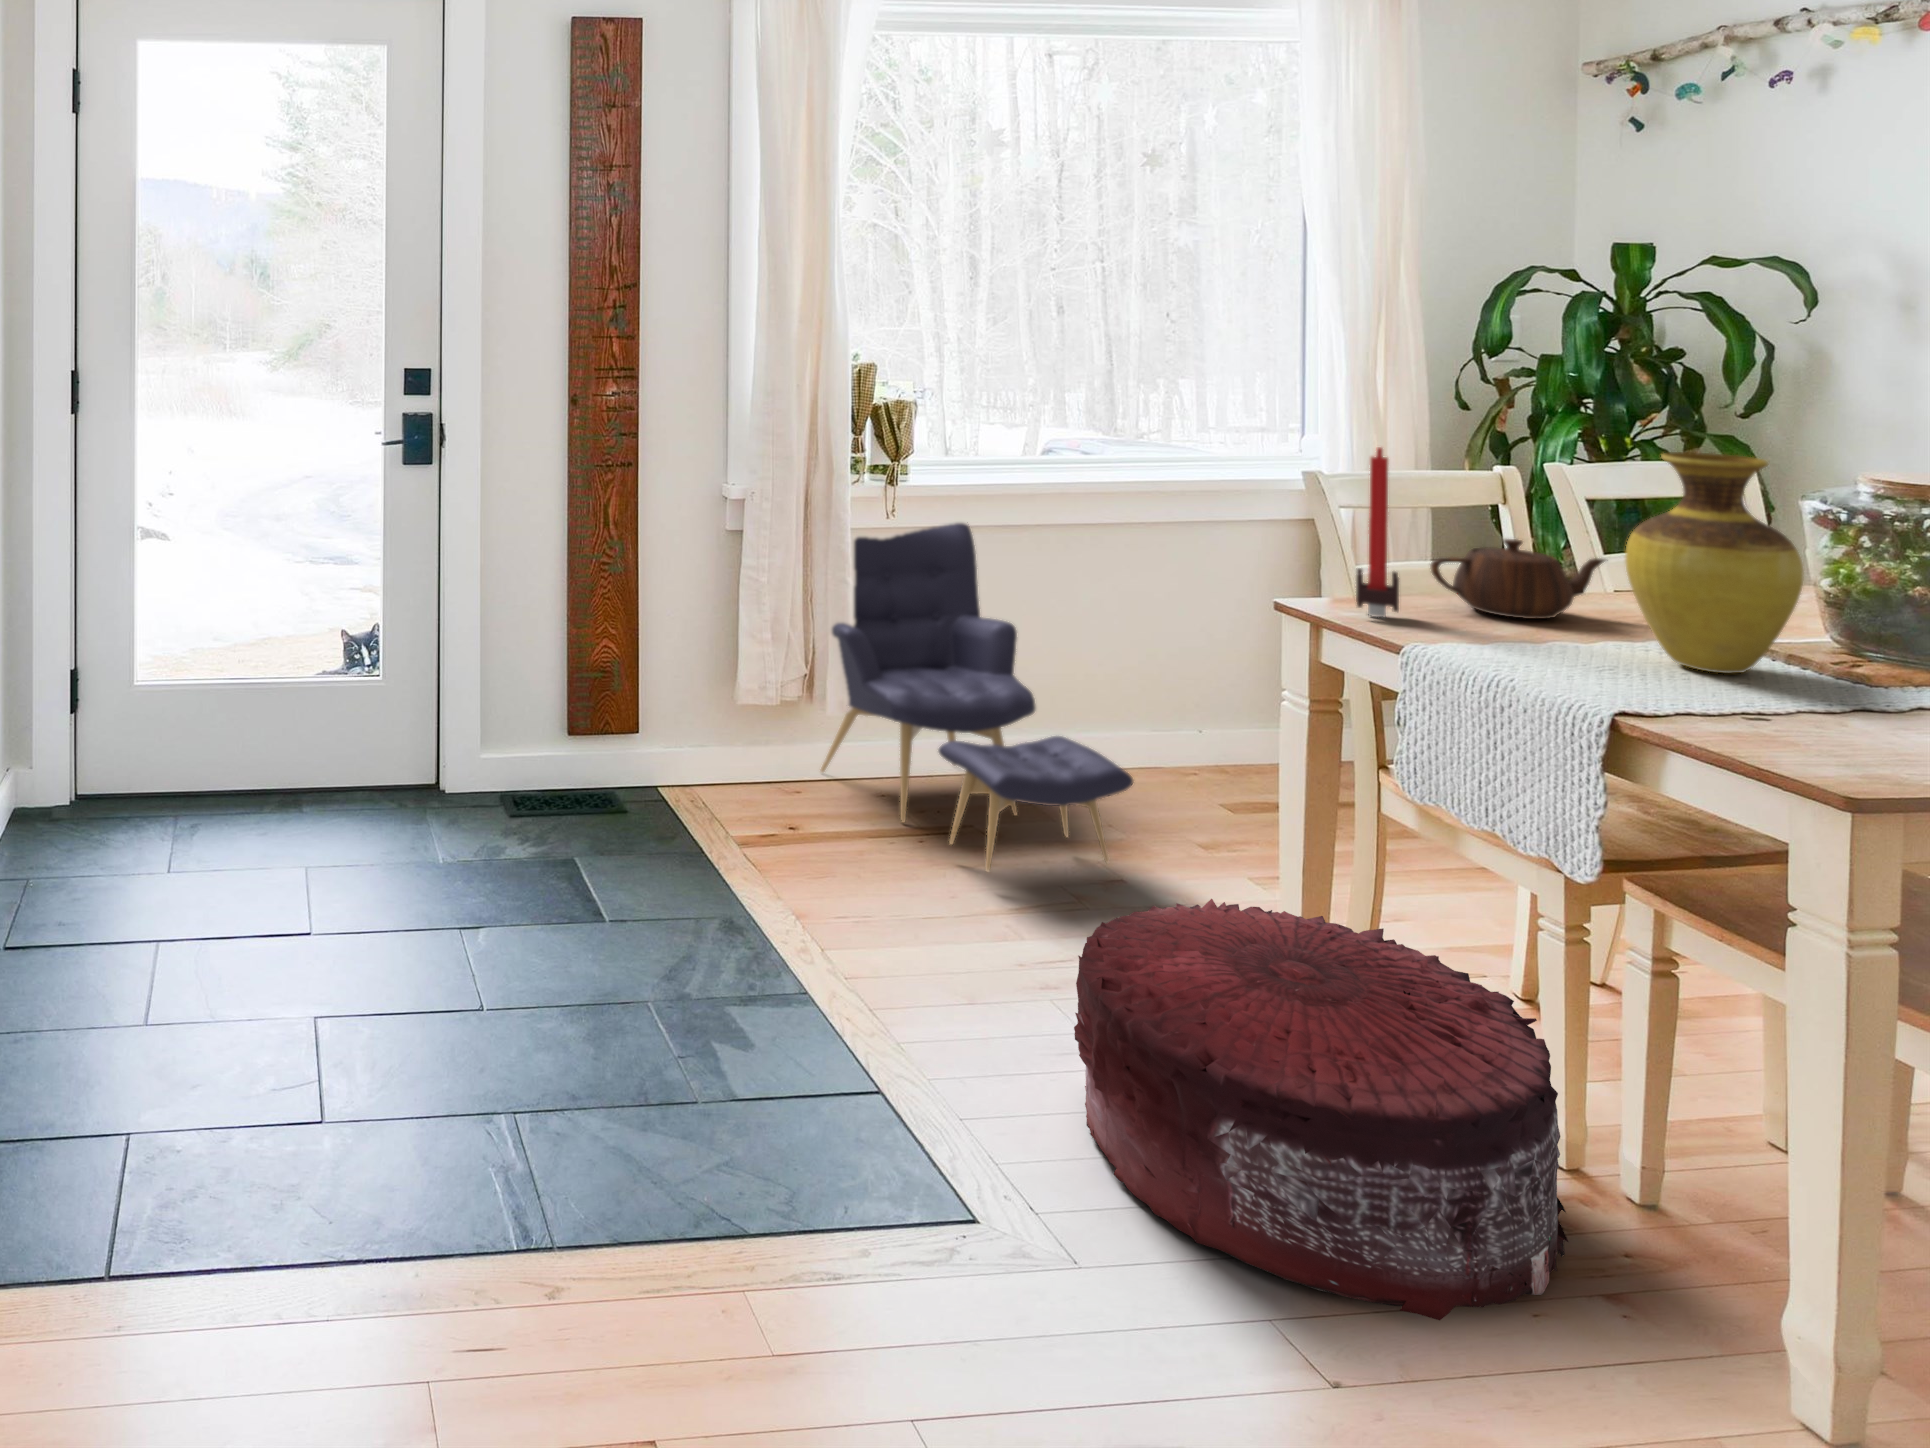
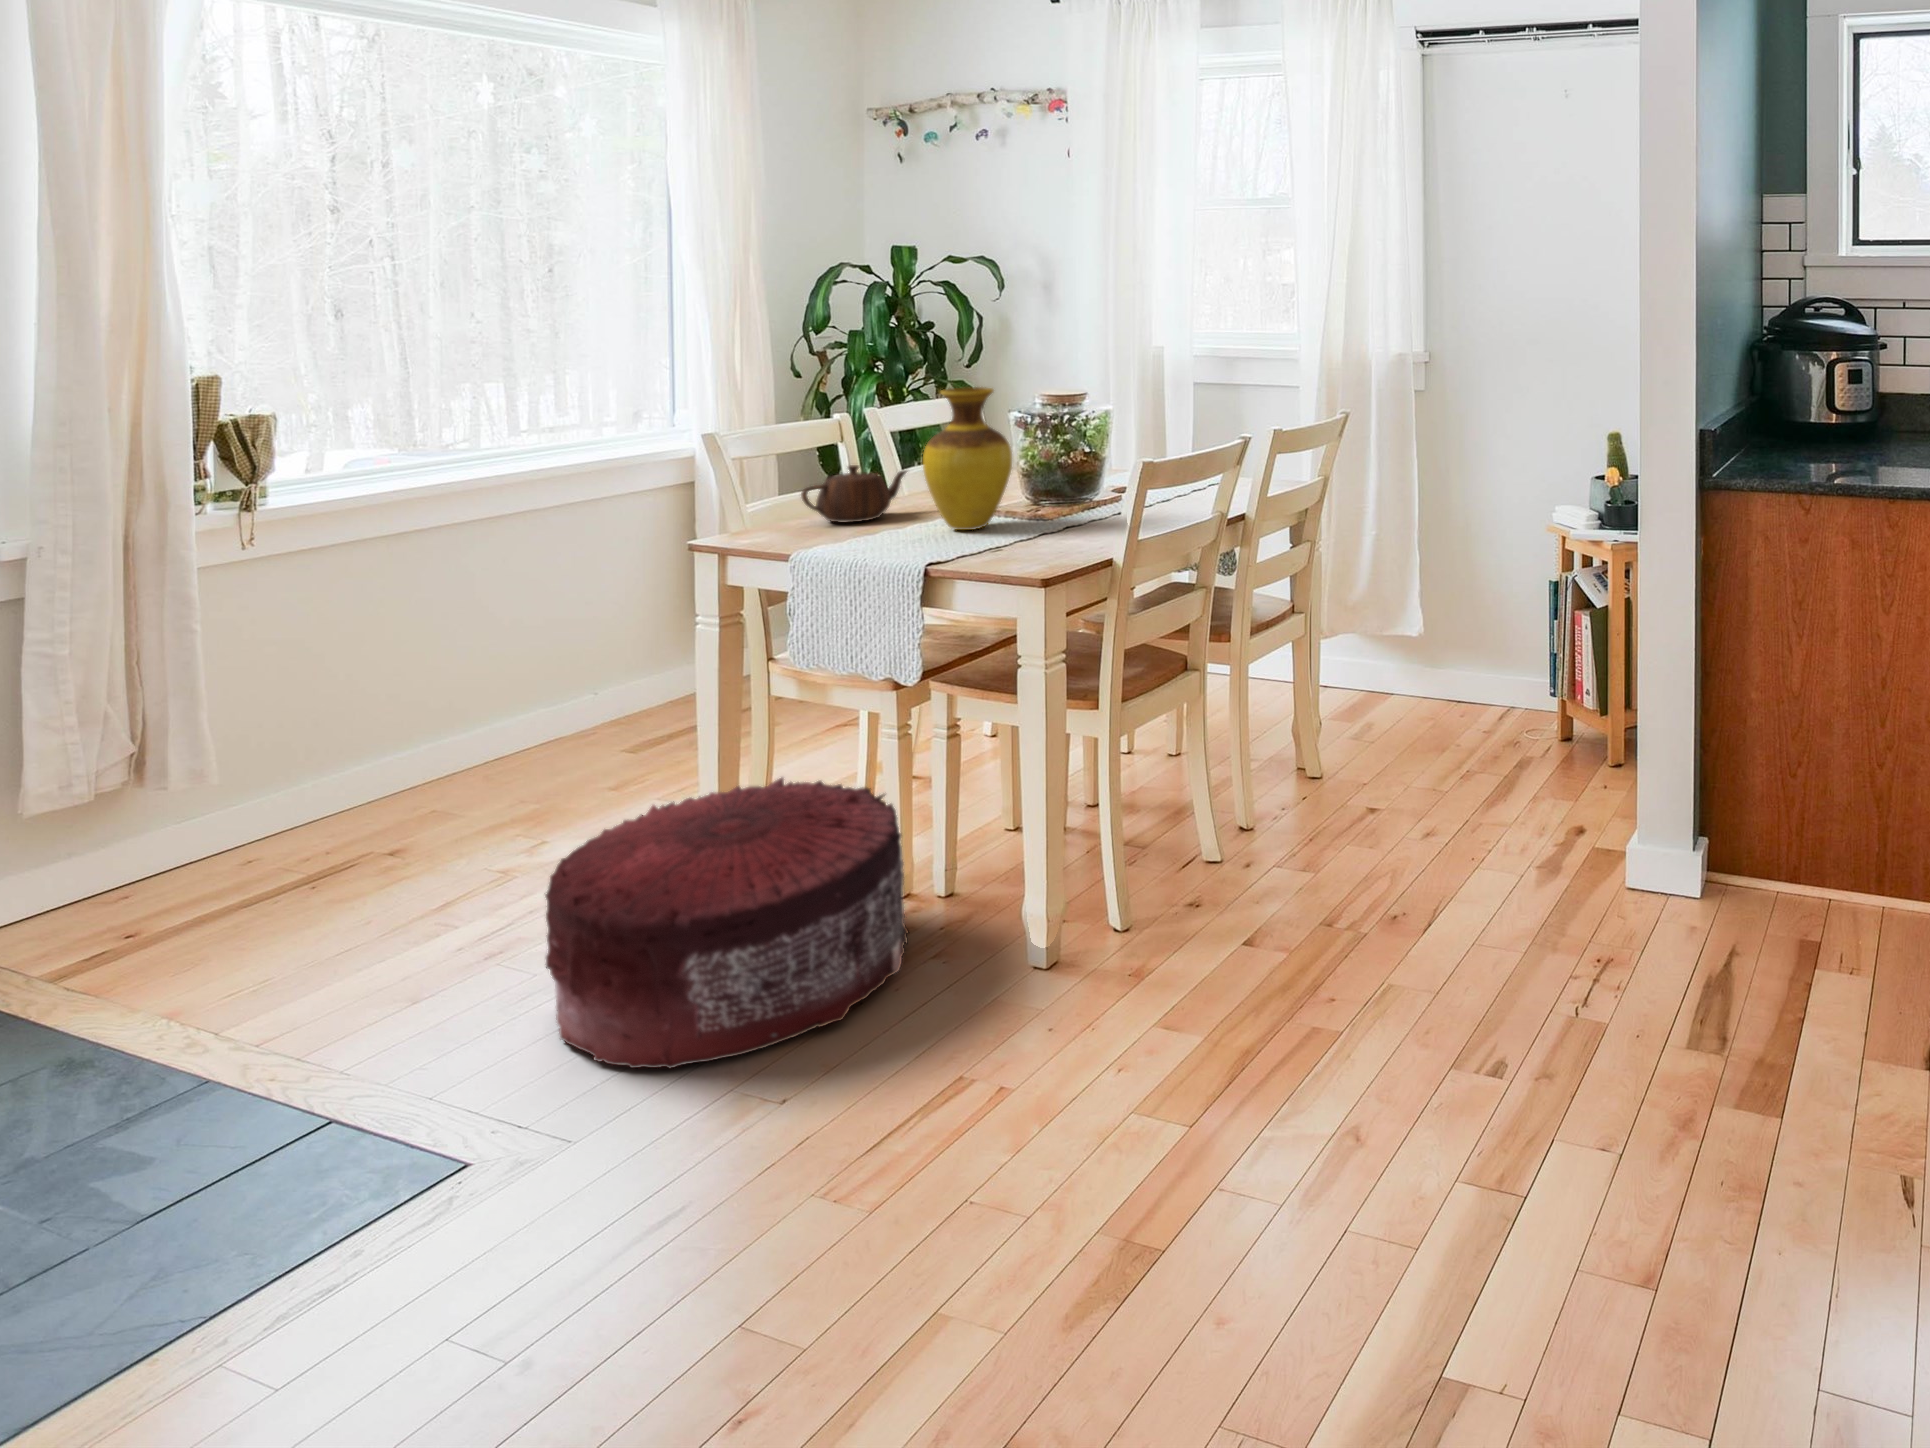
candle: present [1356,447,1399,618] -> none [751,407,784,541]
armchair: present [821,523,1133,871] -> none [101,538,557,884]

